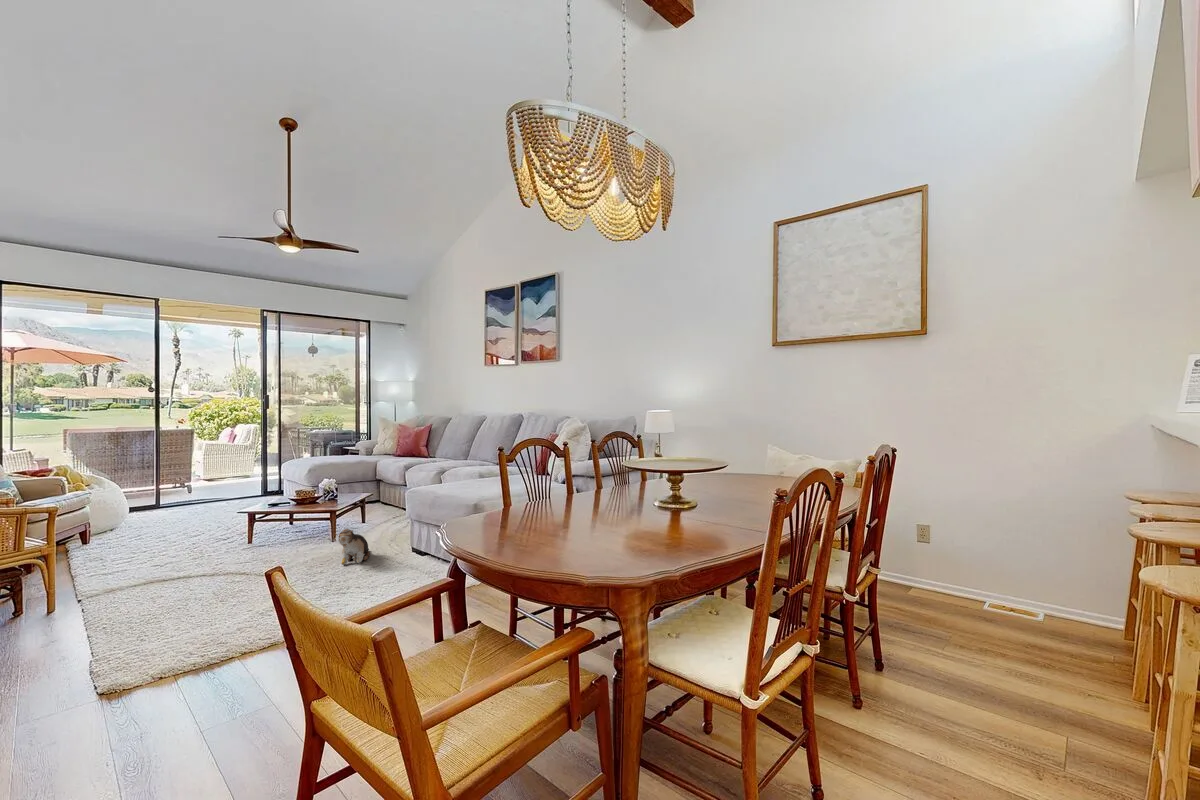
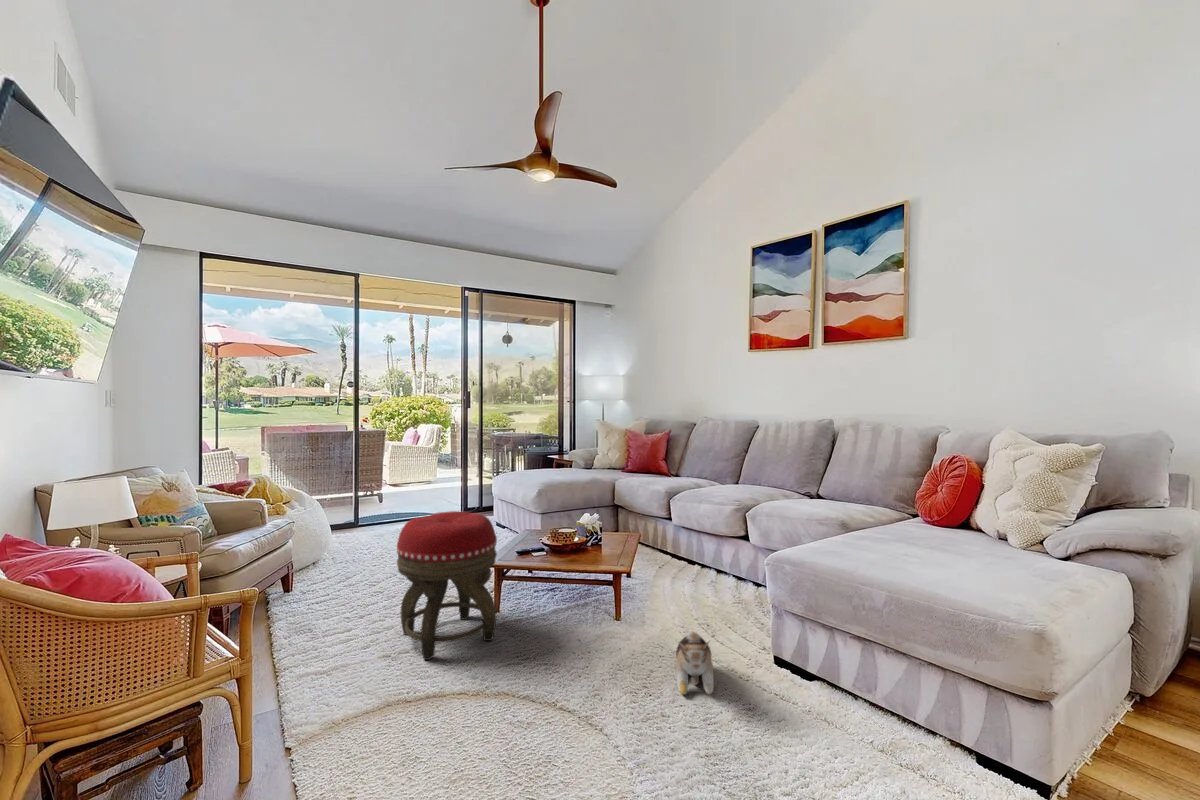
footstool: none [166,477,243,565] -> present [397,511,497,660]

